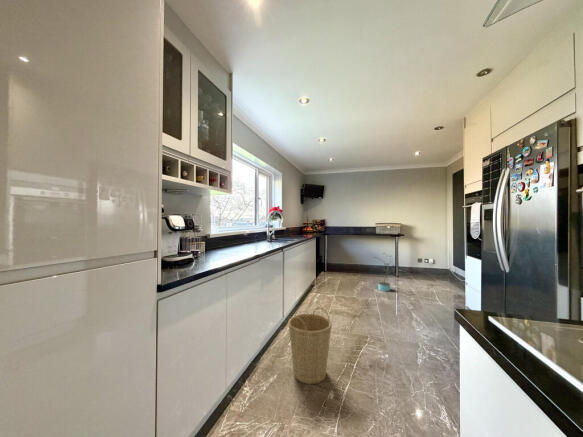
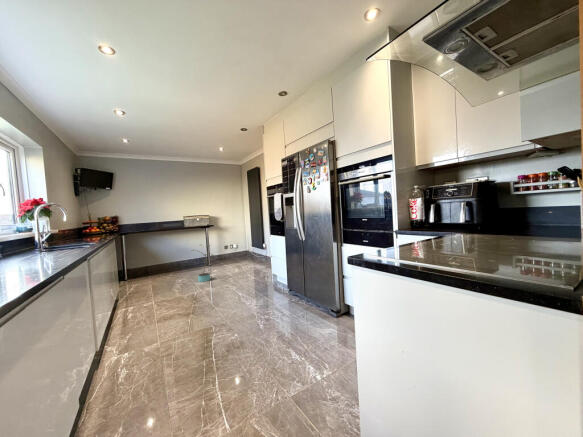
basket: present [288,308,332,384] -> none [130,314,192,412]

